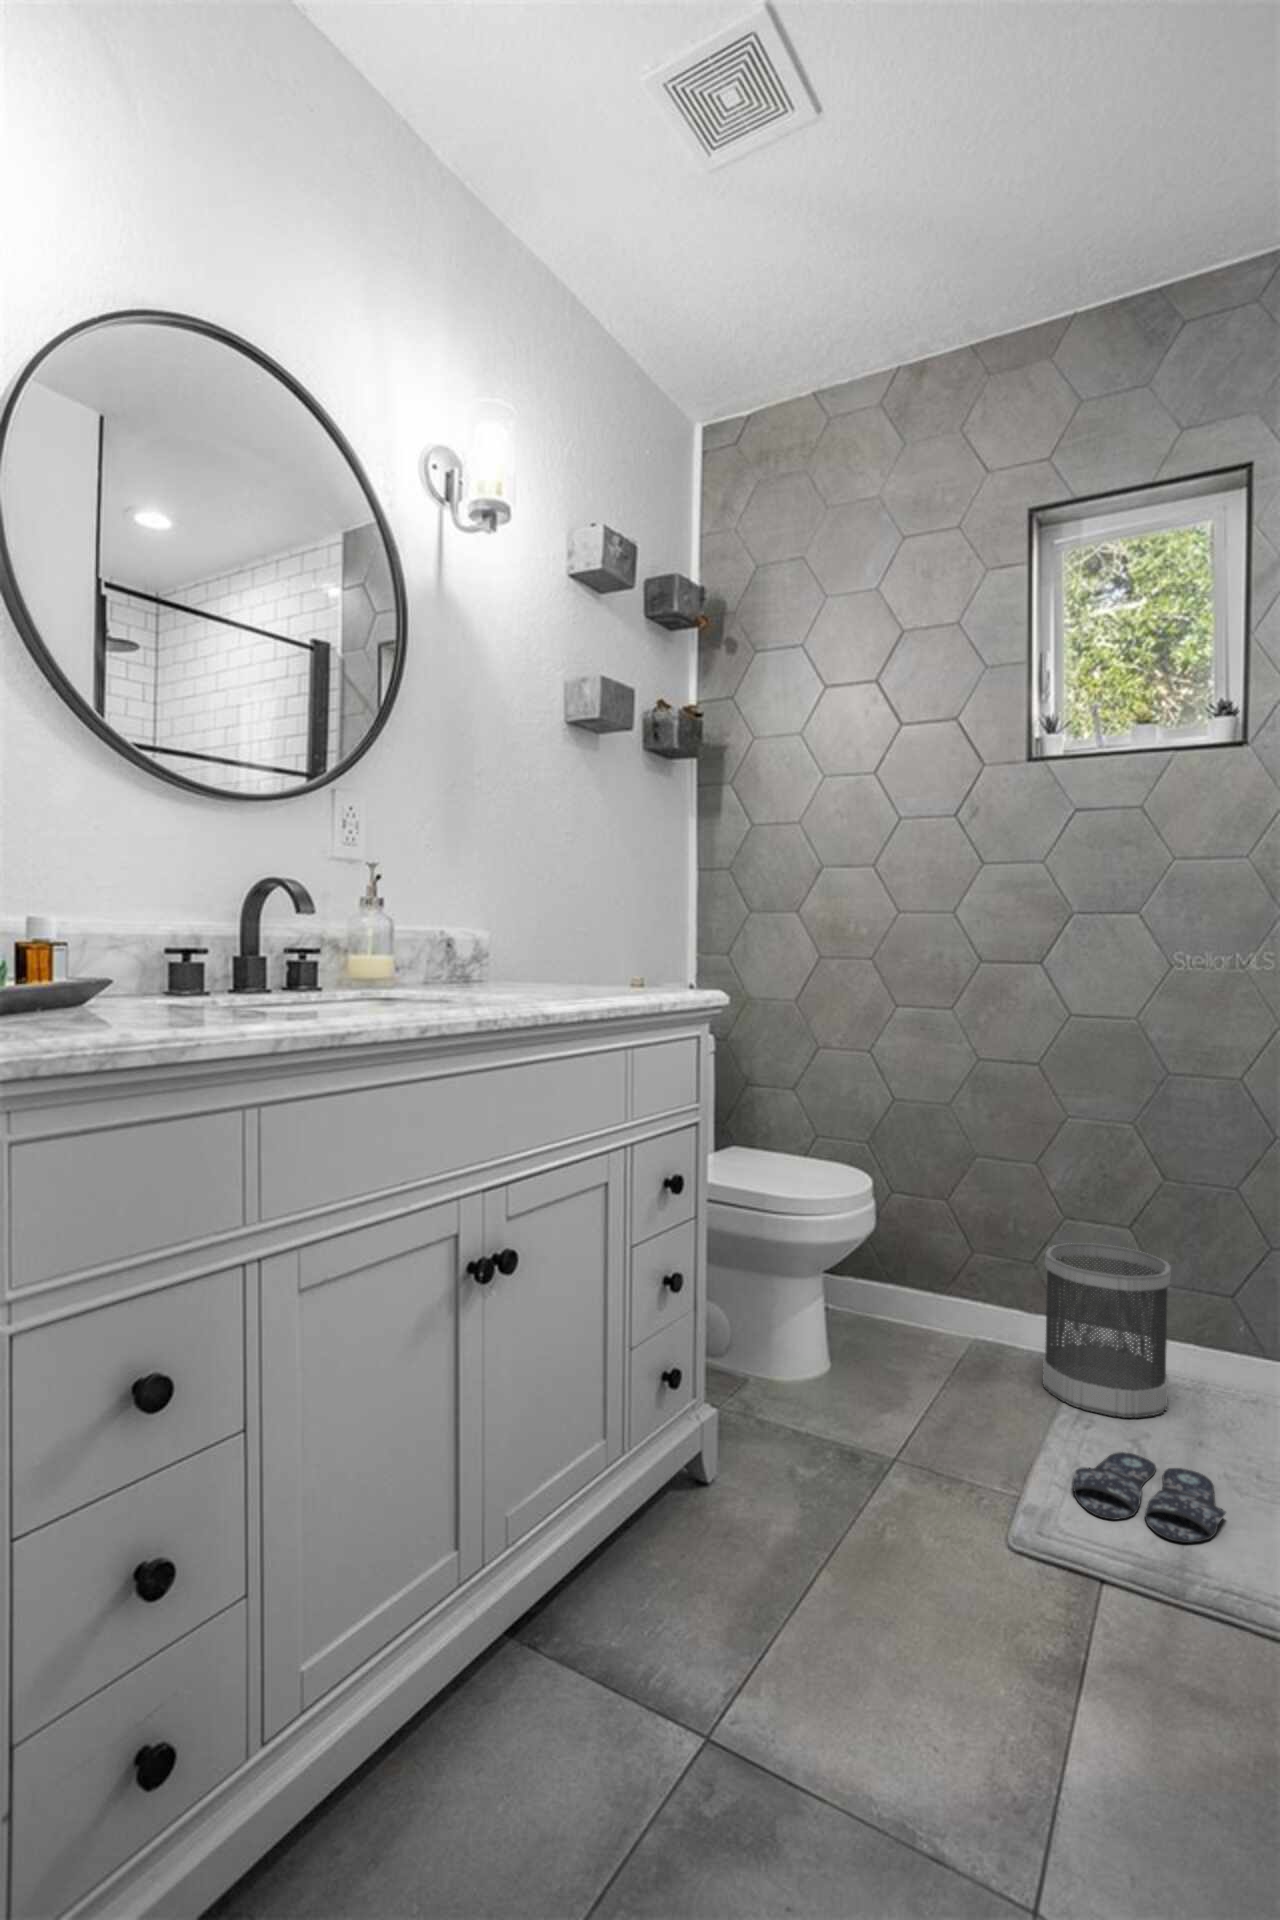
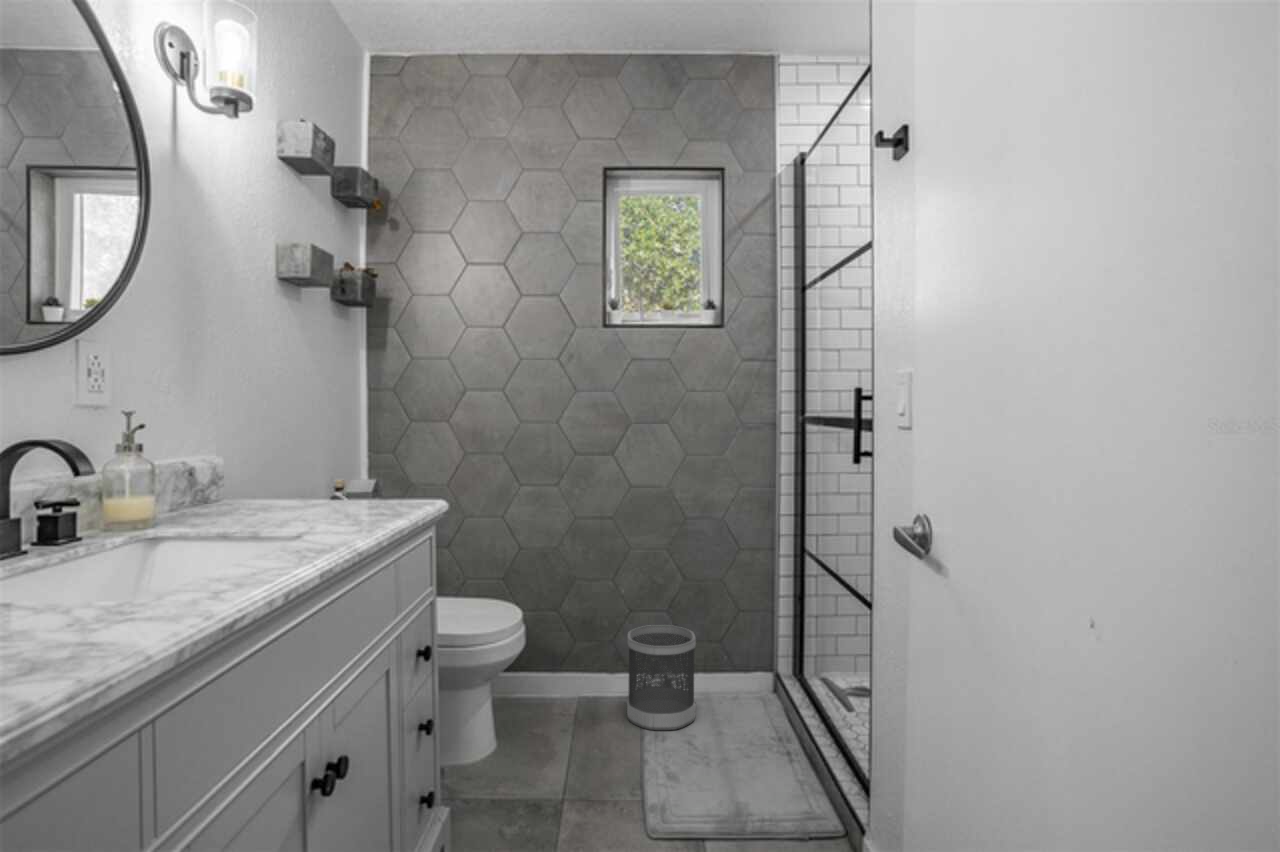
slippers: present [1073,1452,1226,1543] -> none [666,752,746,803]

